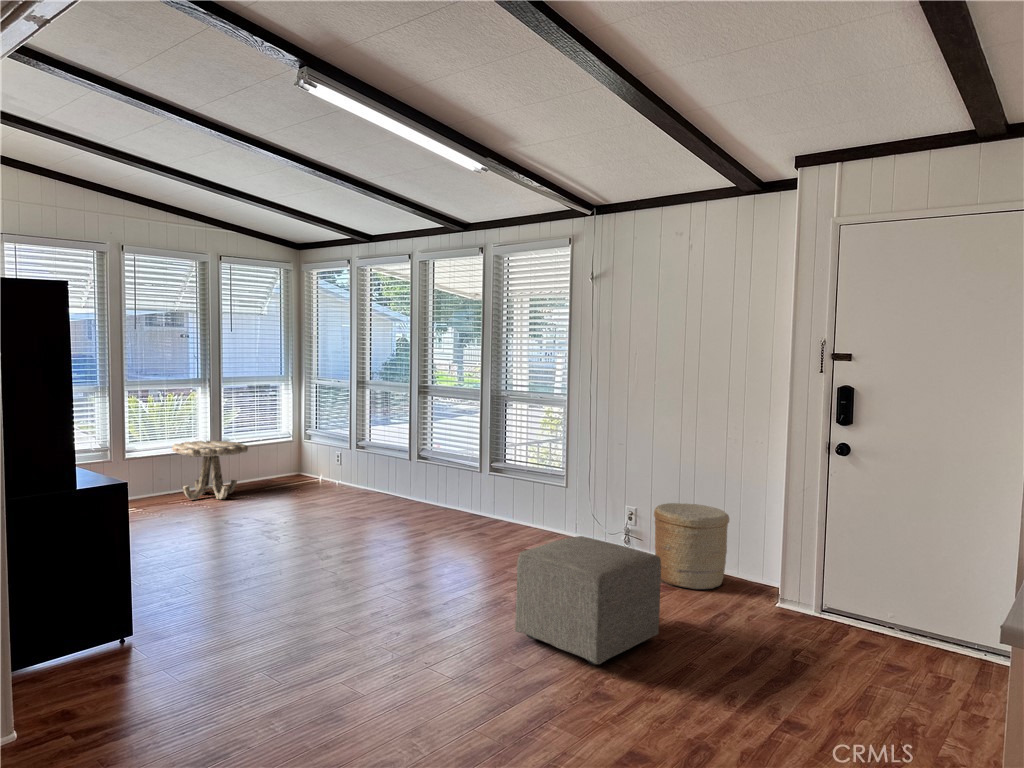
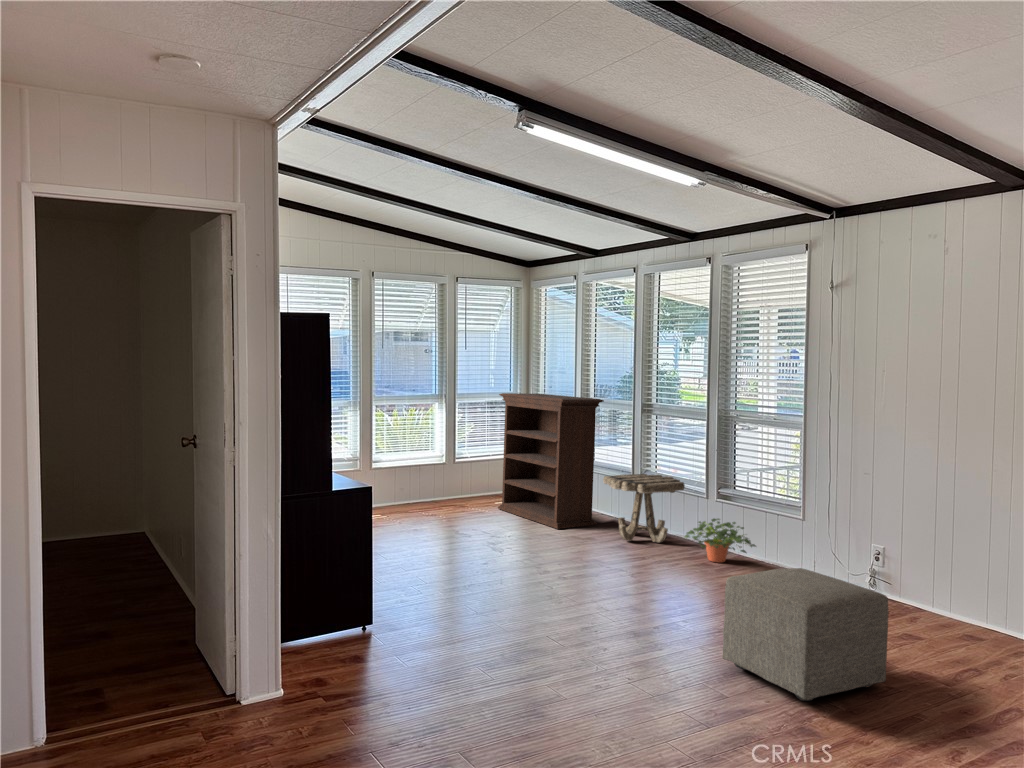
bookshelf: none [271,377,380,511] -> present [498,393,604,529]
side table: present [172,440,248,499] -> present [603,474,685,542]
potted plant: none [462,491,528,532] -> present [685,519,756,563]
woven basket: present [654,503,729,589] -> none [898,543,995,645]

